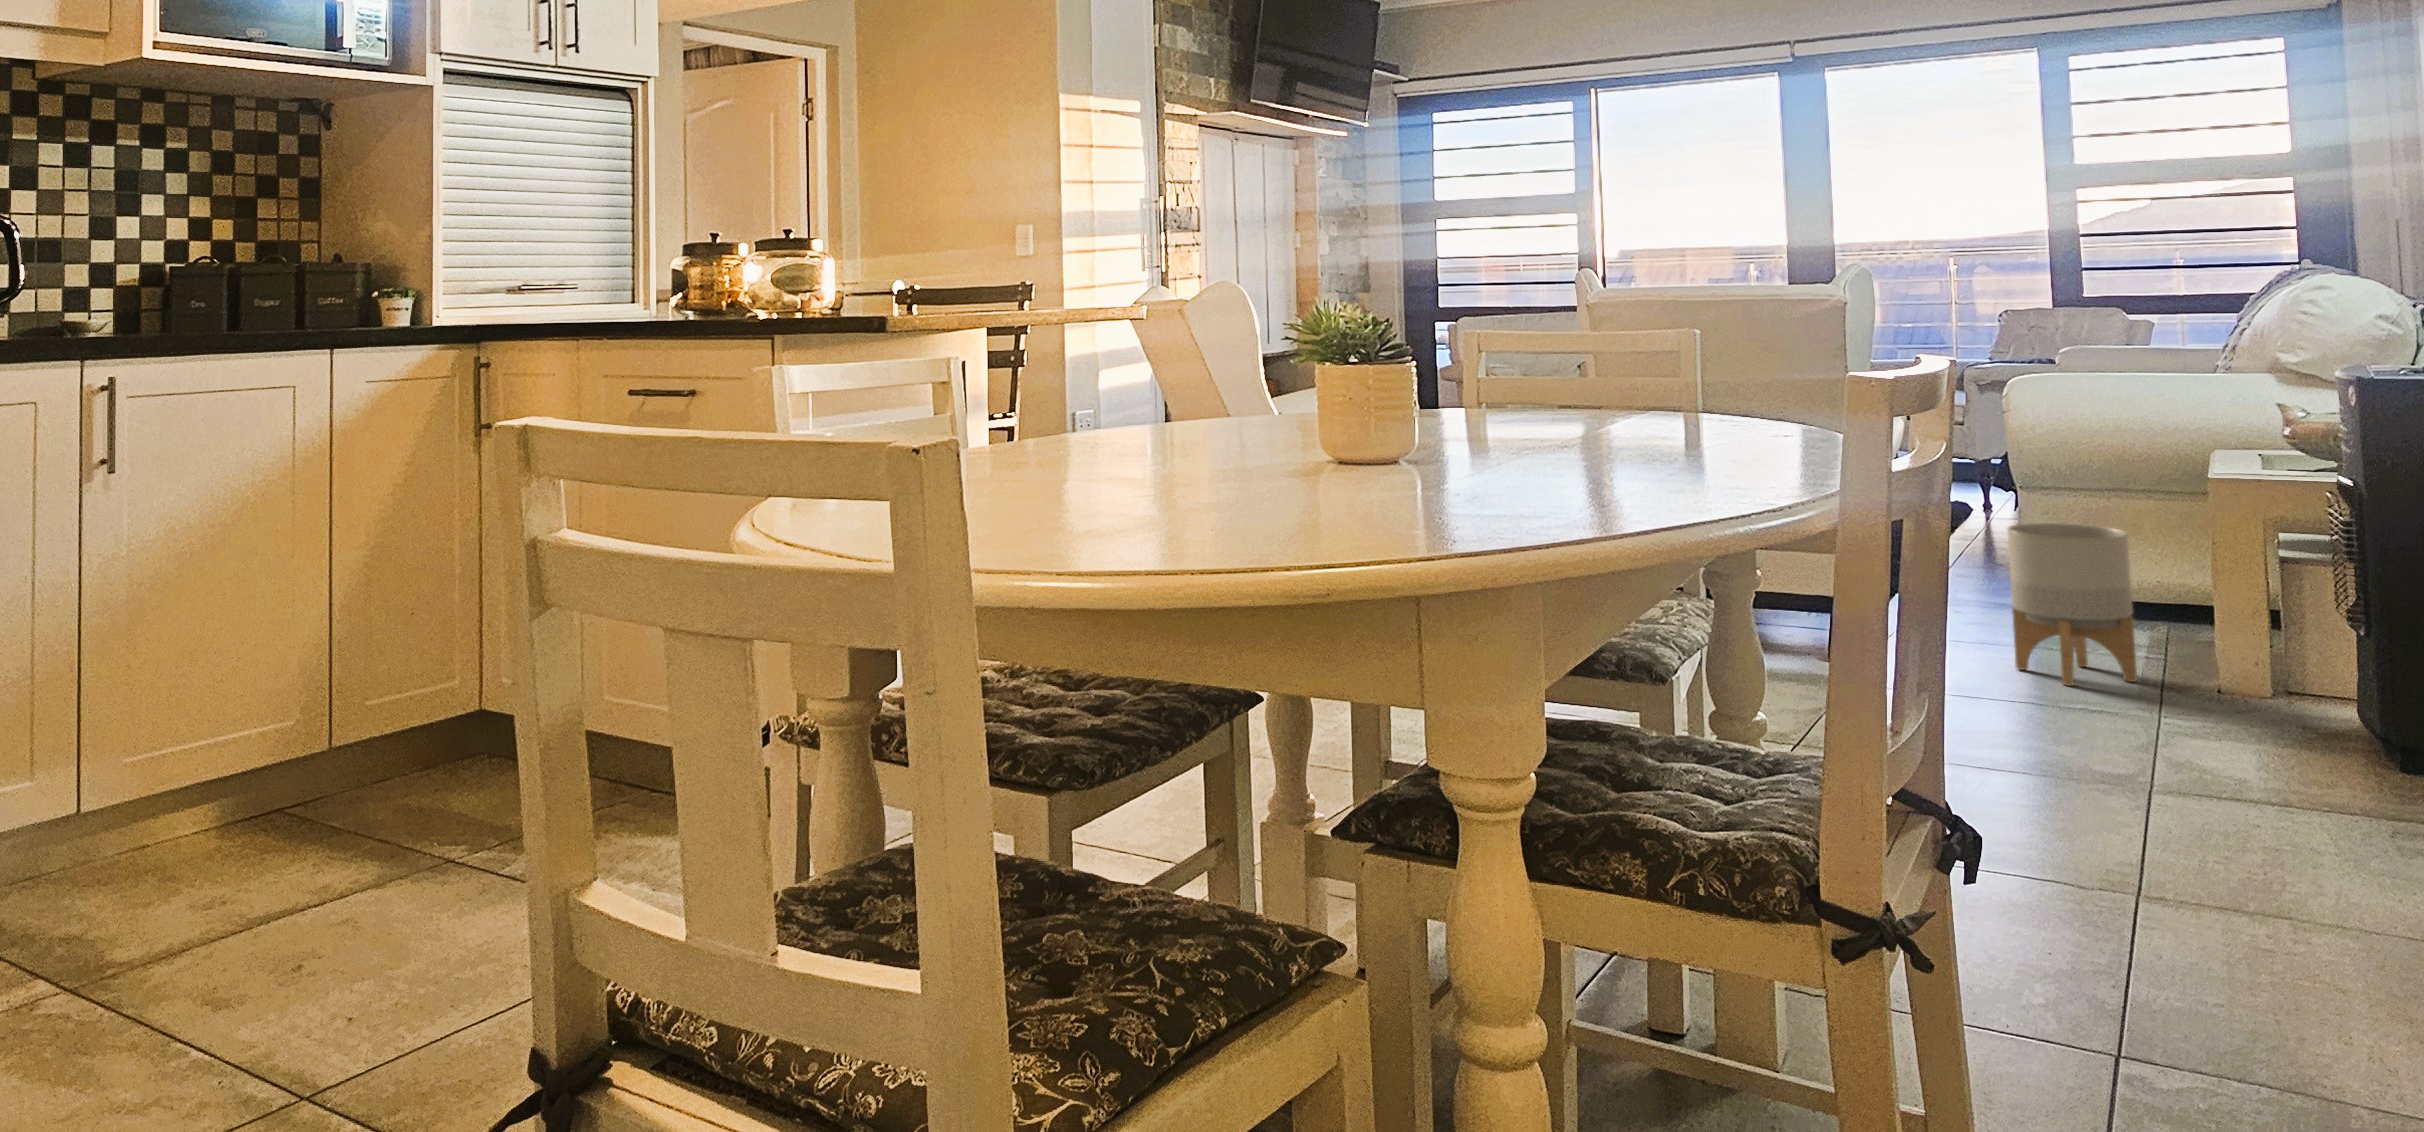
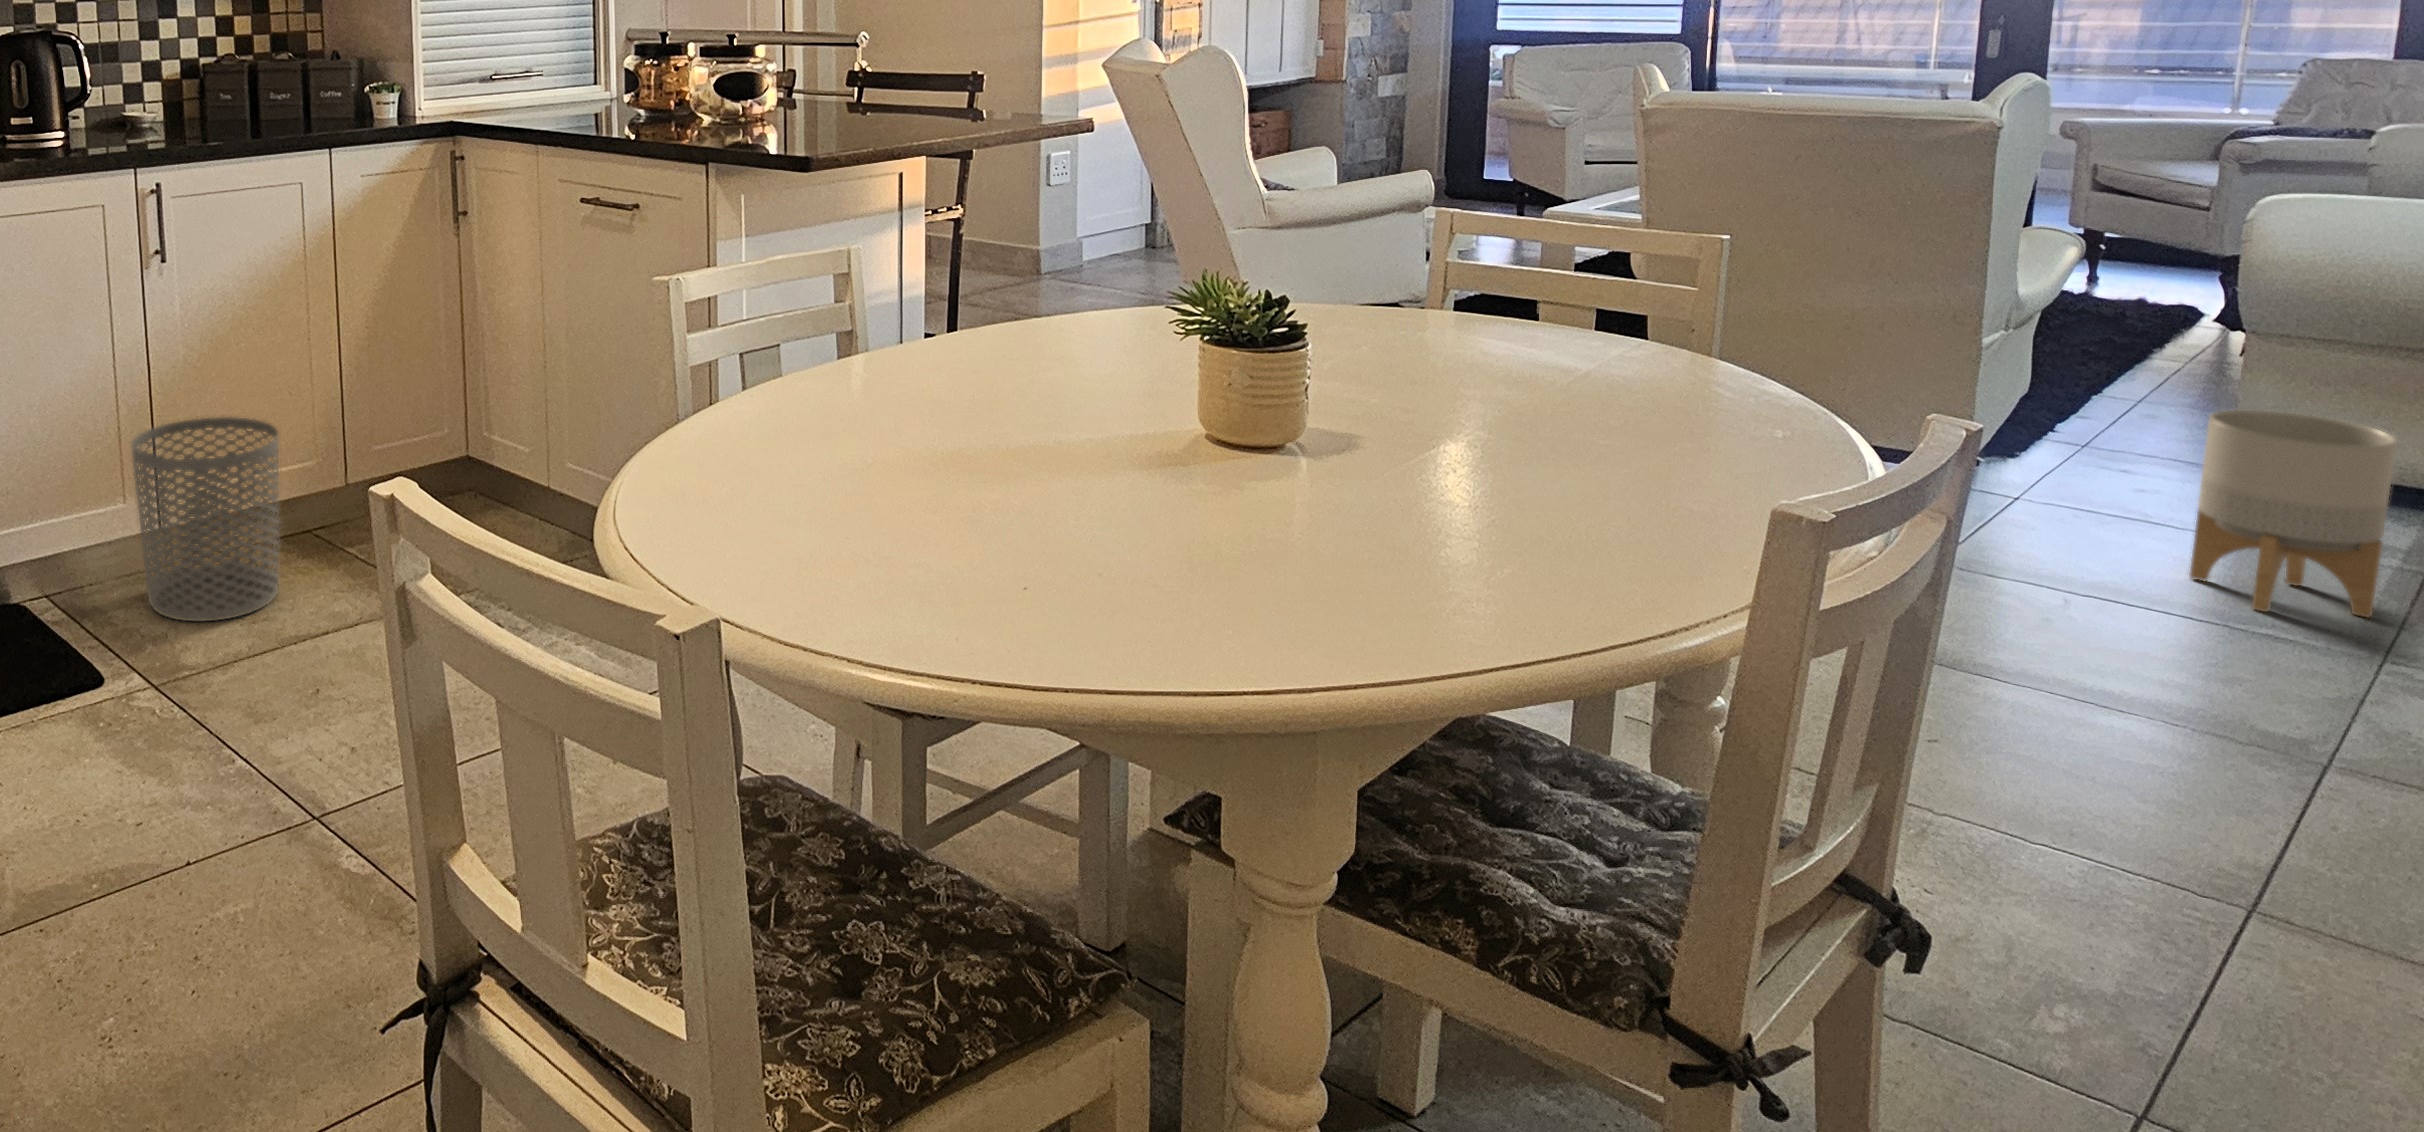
waste bin: none [55,660,257,917] -> present [131,417,279,622]

